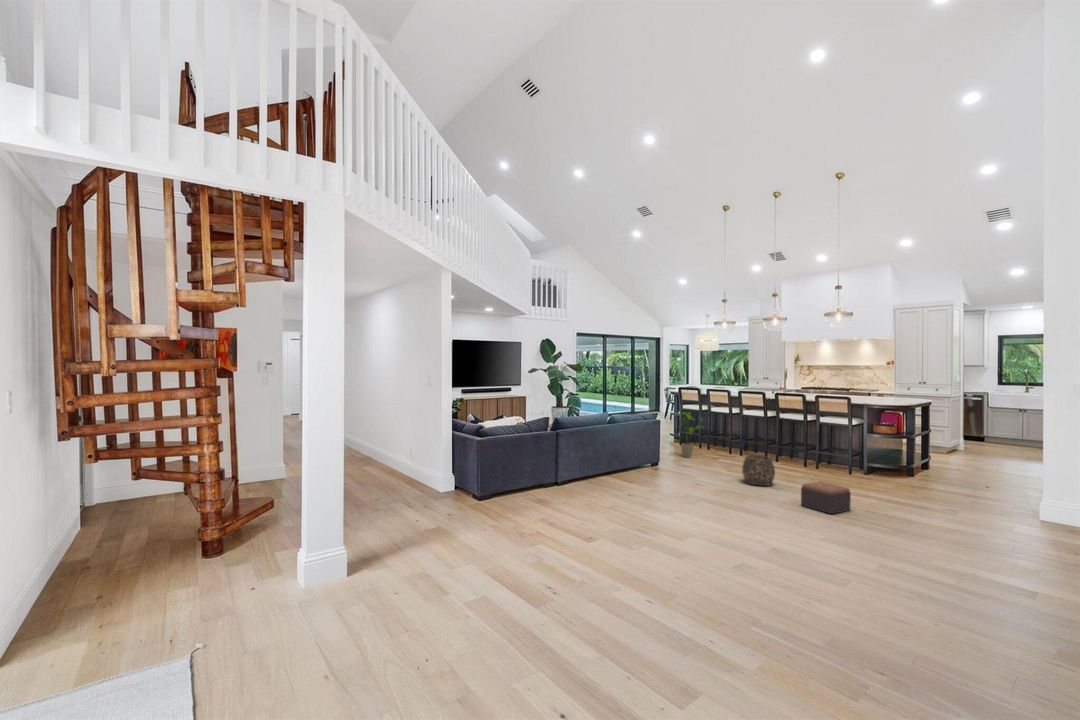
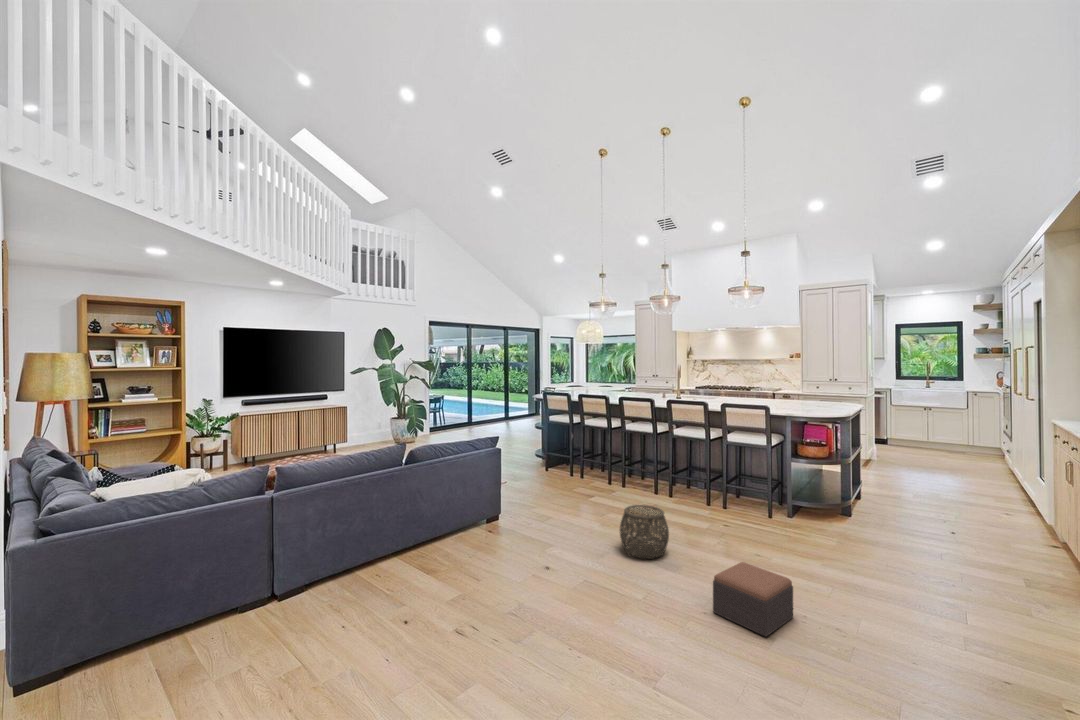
house plant: present [681,412,701,457] -> none [538,431,573,498]

